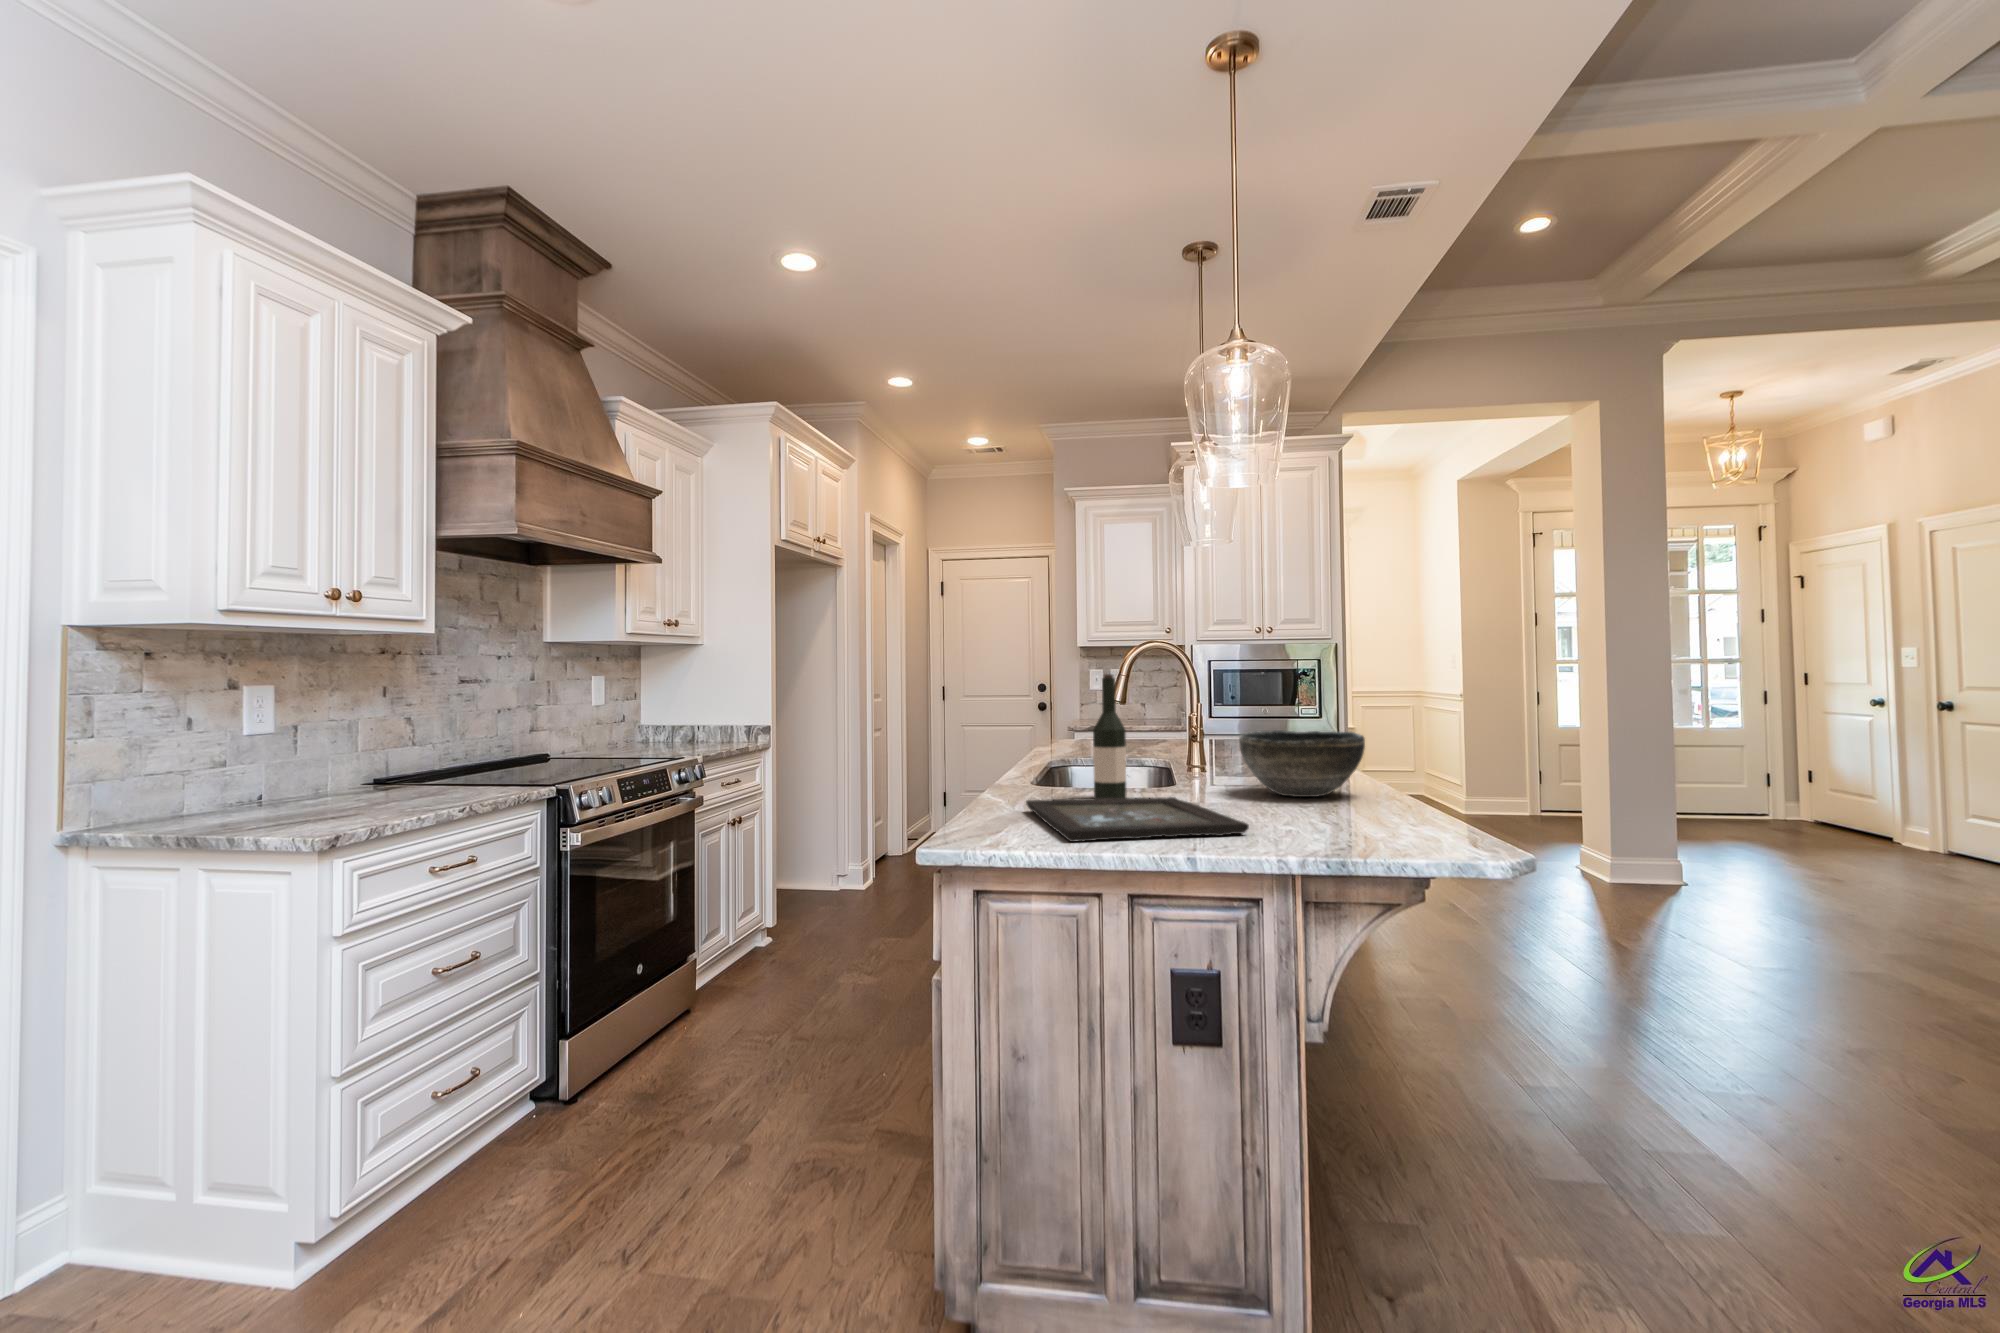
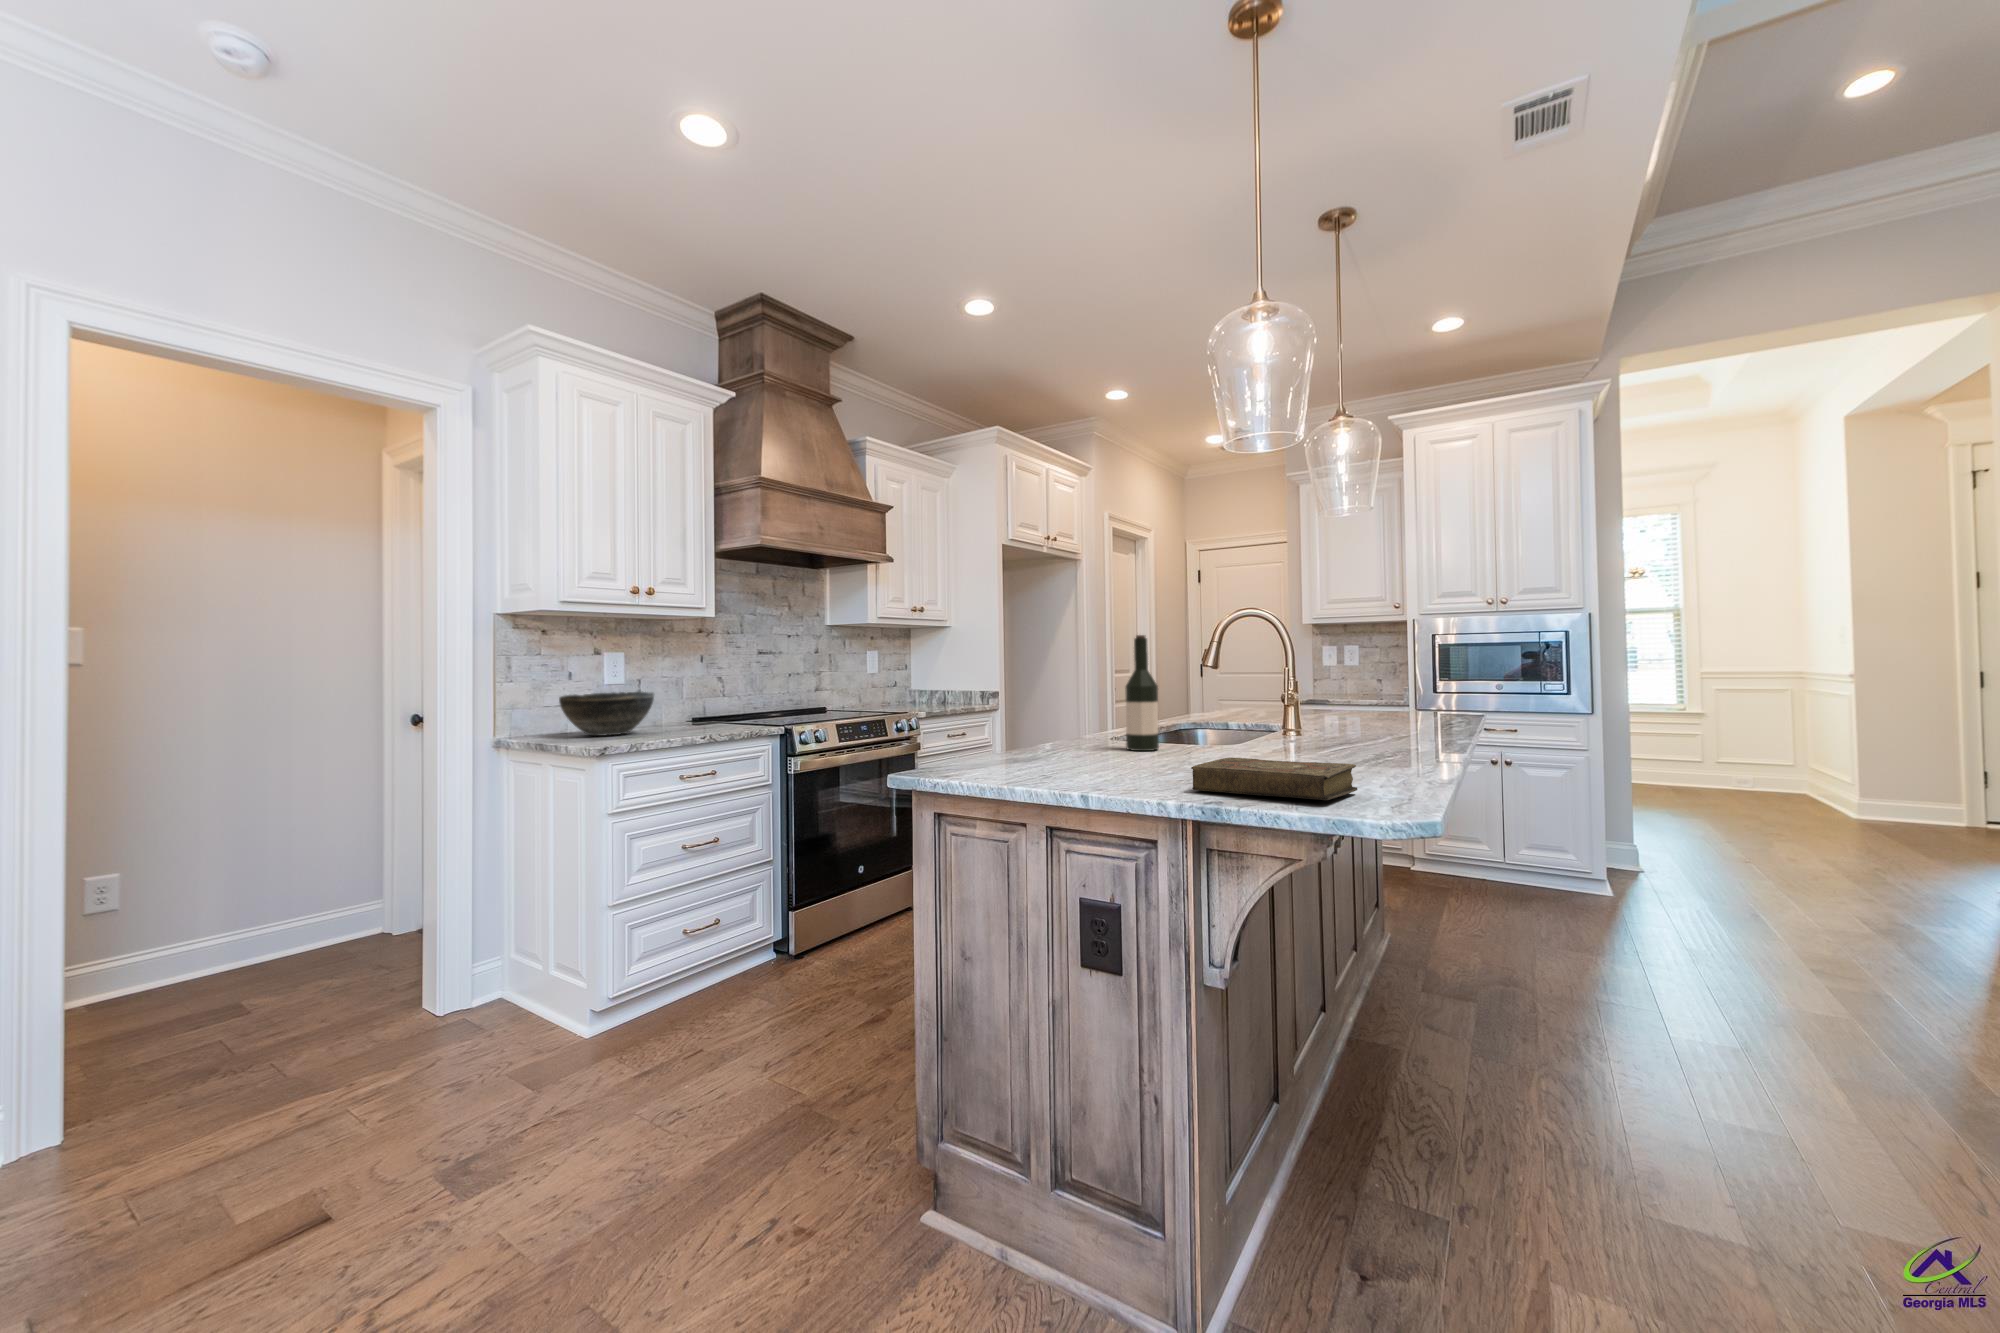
bowl: present [1239,730,1365,797] -> present [559,691,654,736]
tray: present [1026,797,1249,842] -> none [996,745,1180,779]
book: none [1296,808,1448,846] -> present [1191,757,1357,800]

